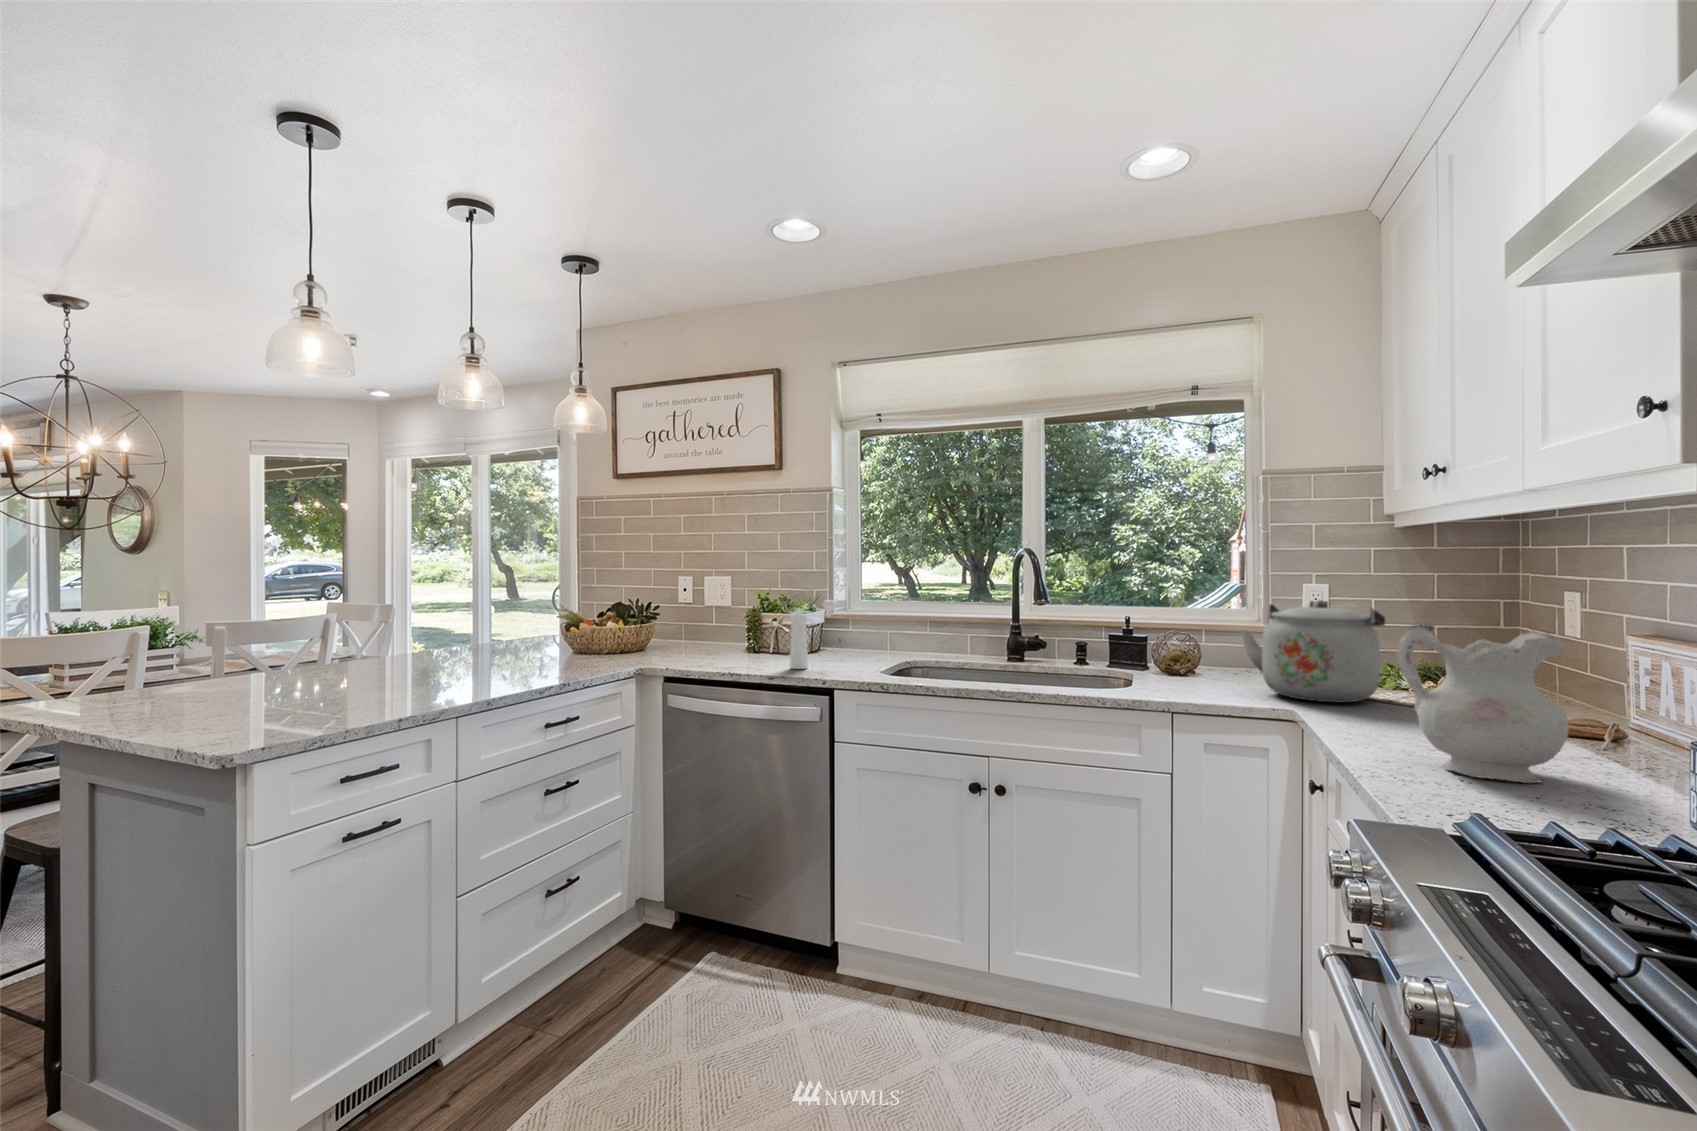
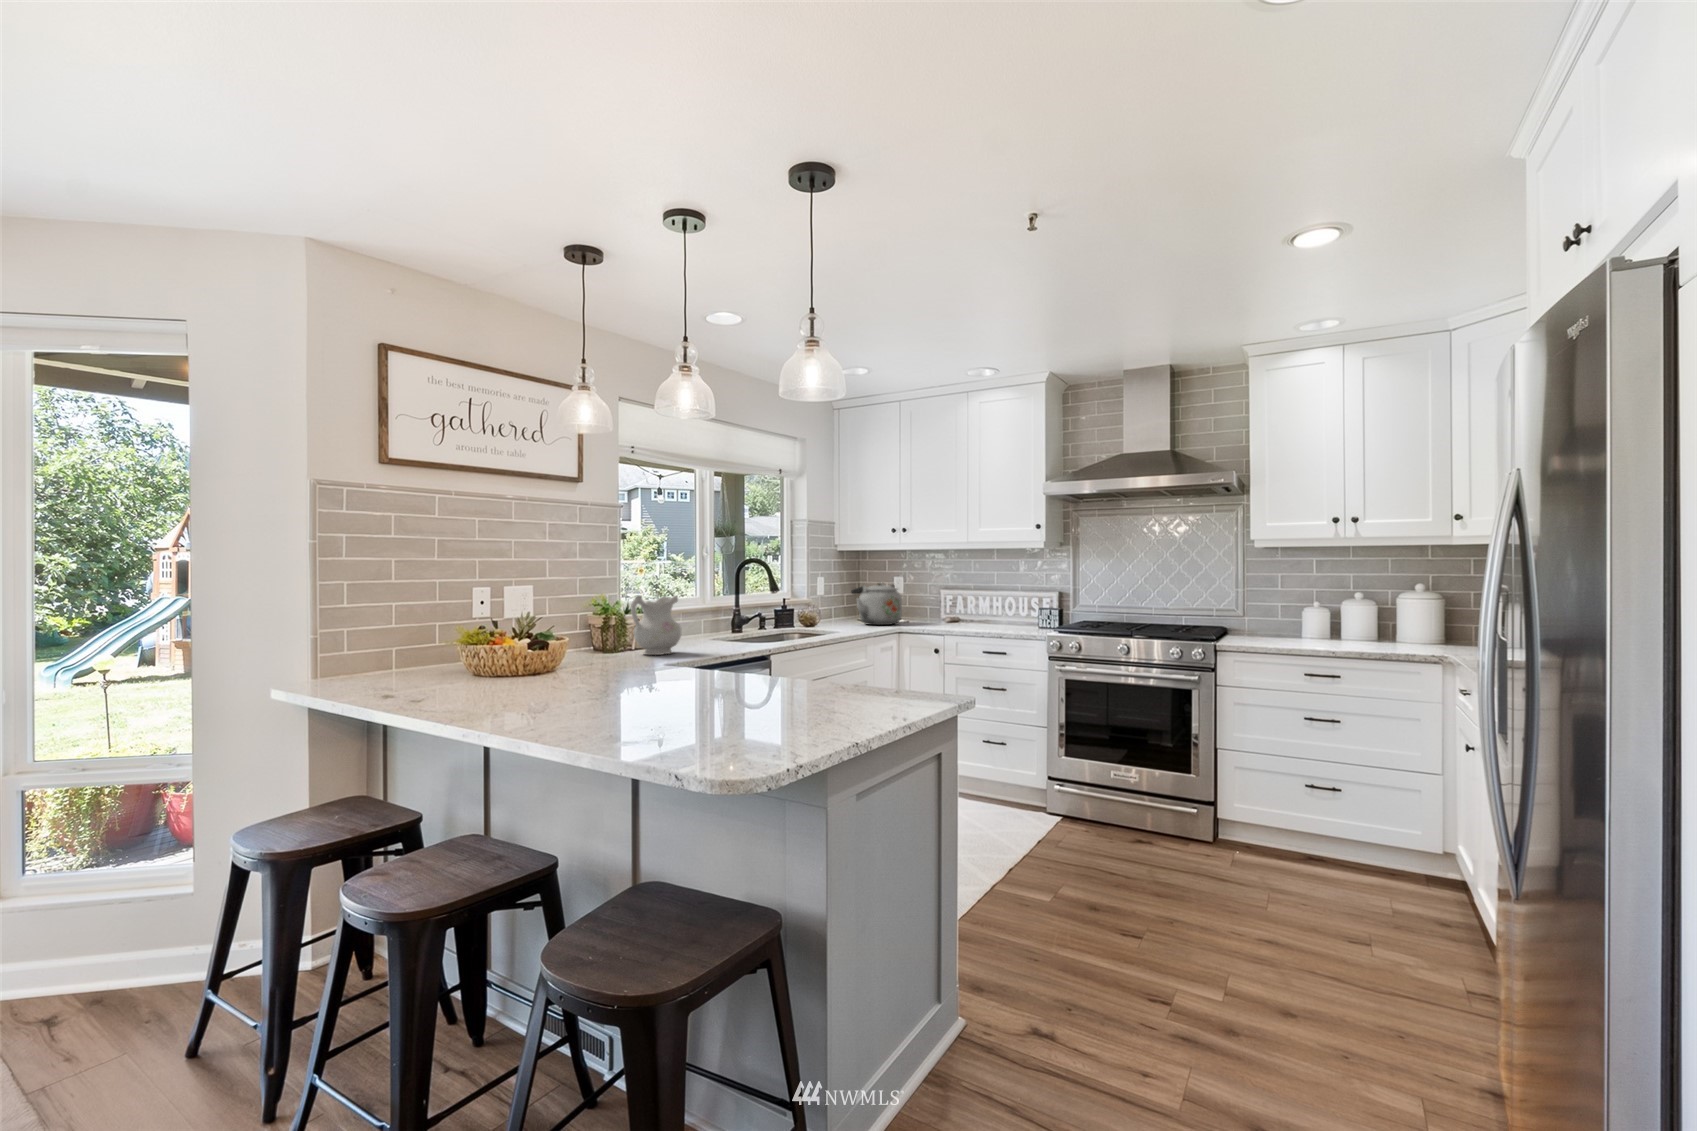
pepper mill: present [790,600,836,669] -> none [710,598,729,650]
ceramic pitcher: present [1398,624,1569,783] -> present [631,595,681,655]

